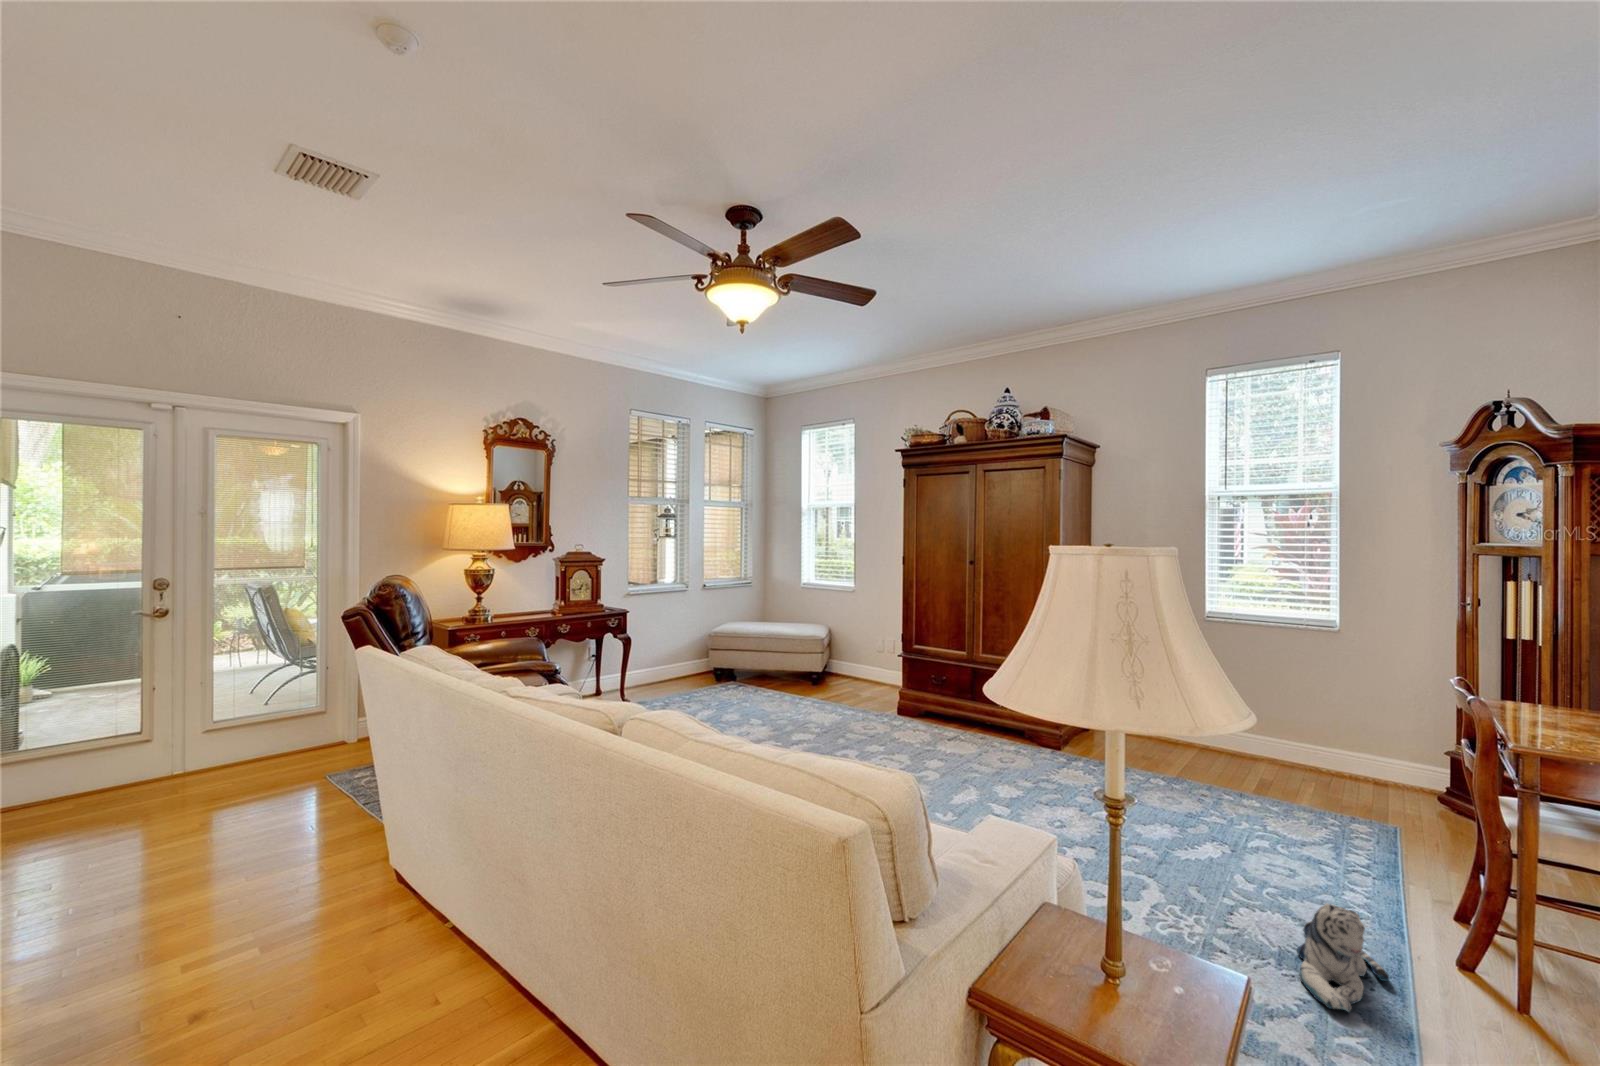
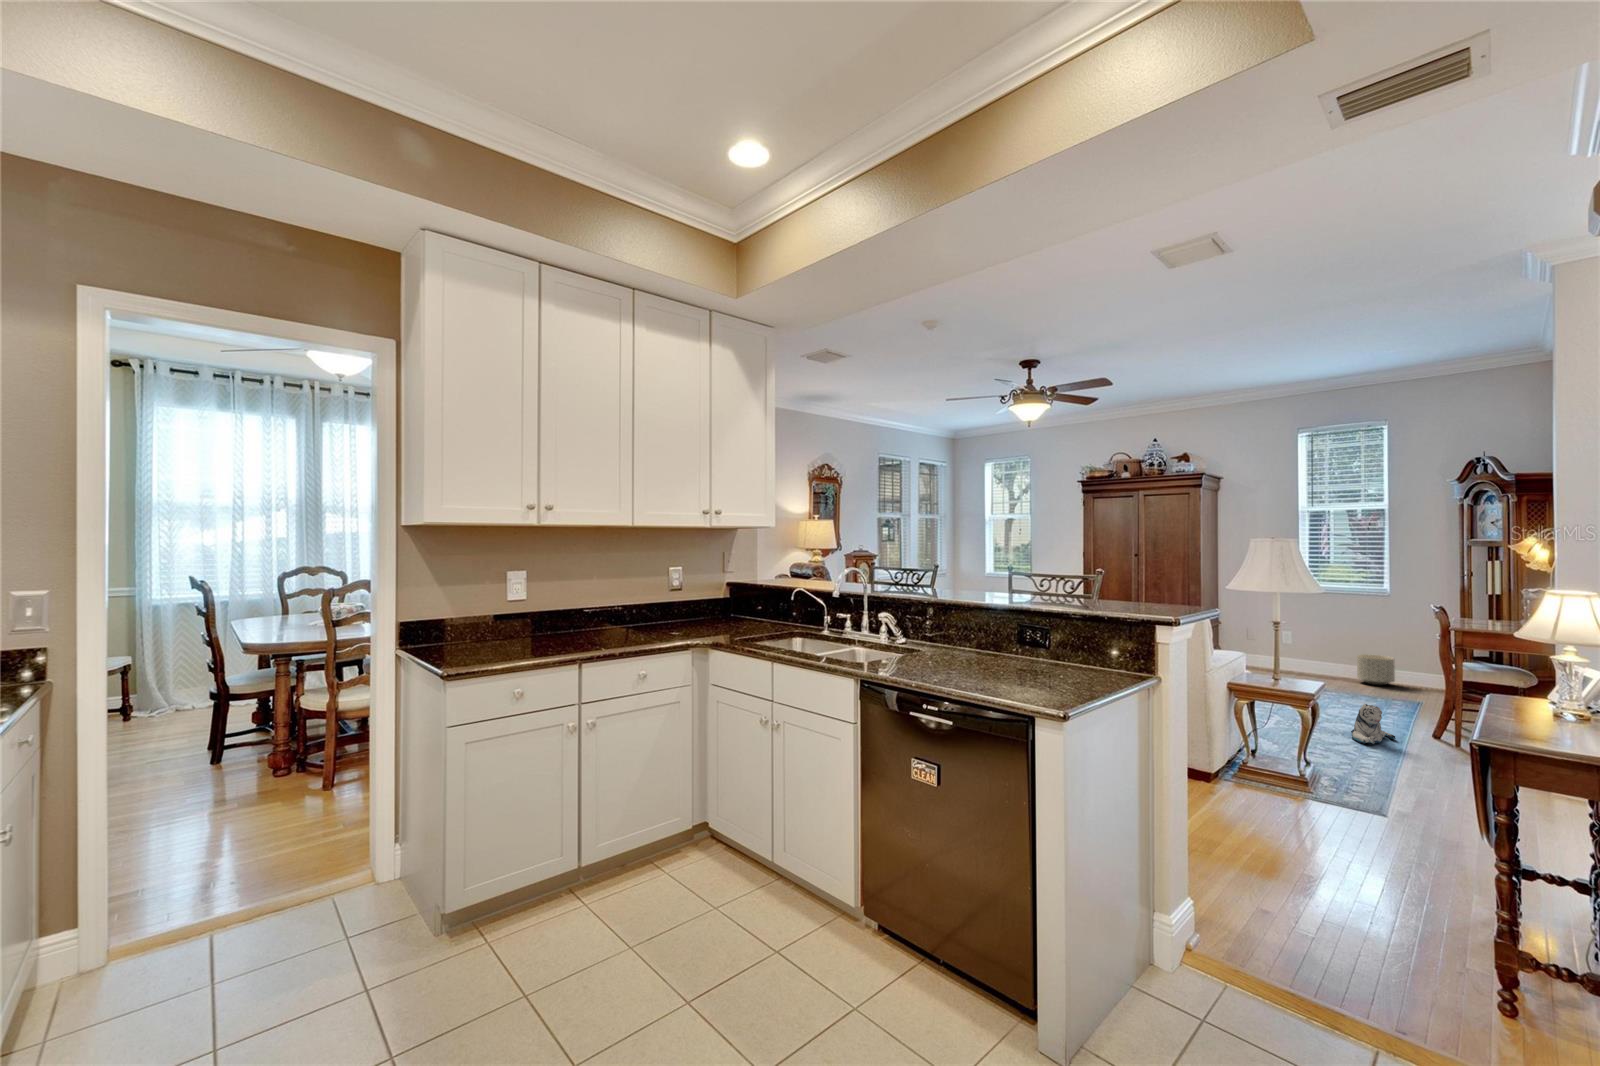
planter: none [1290,724,1347,777] -> present [1357,654,1395,685]

